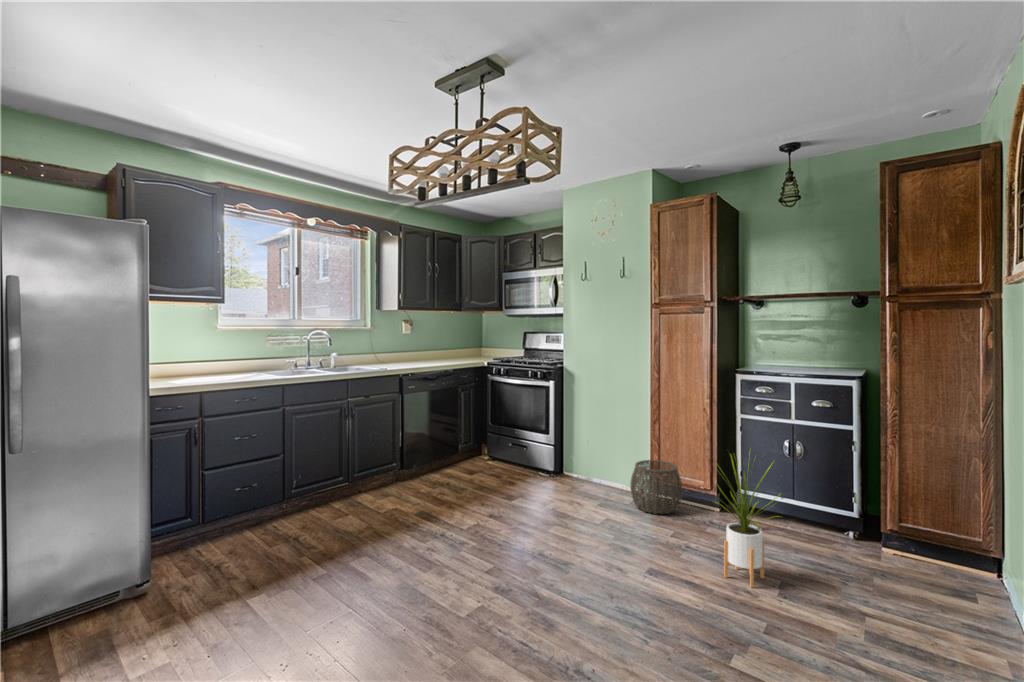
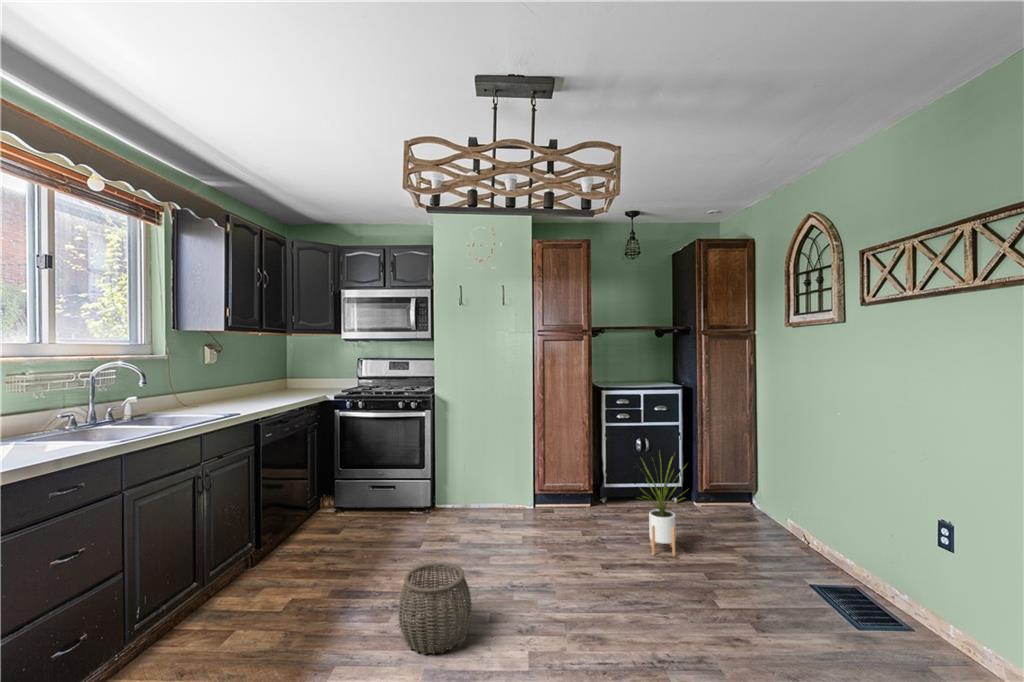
woven basket: present [630,460,682,514] -> present [398,562,472,654]

